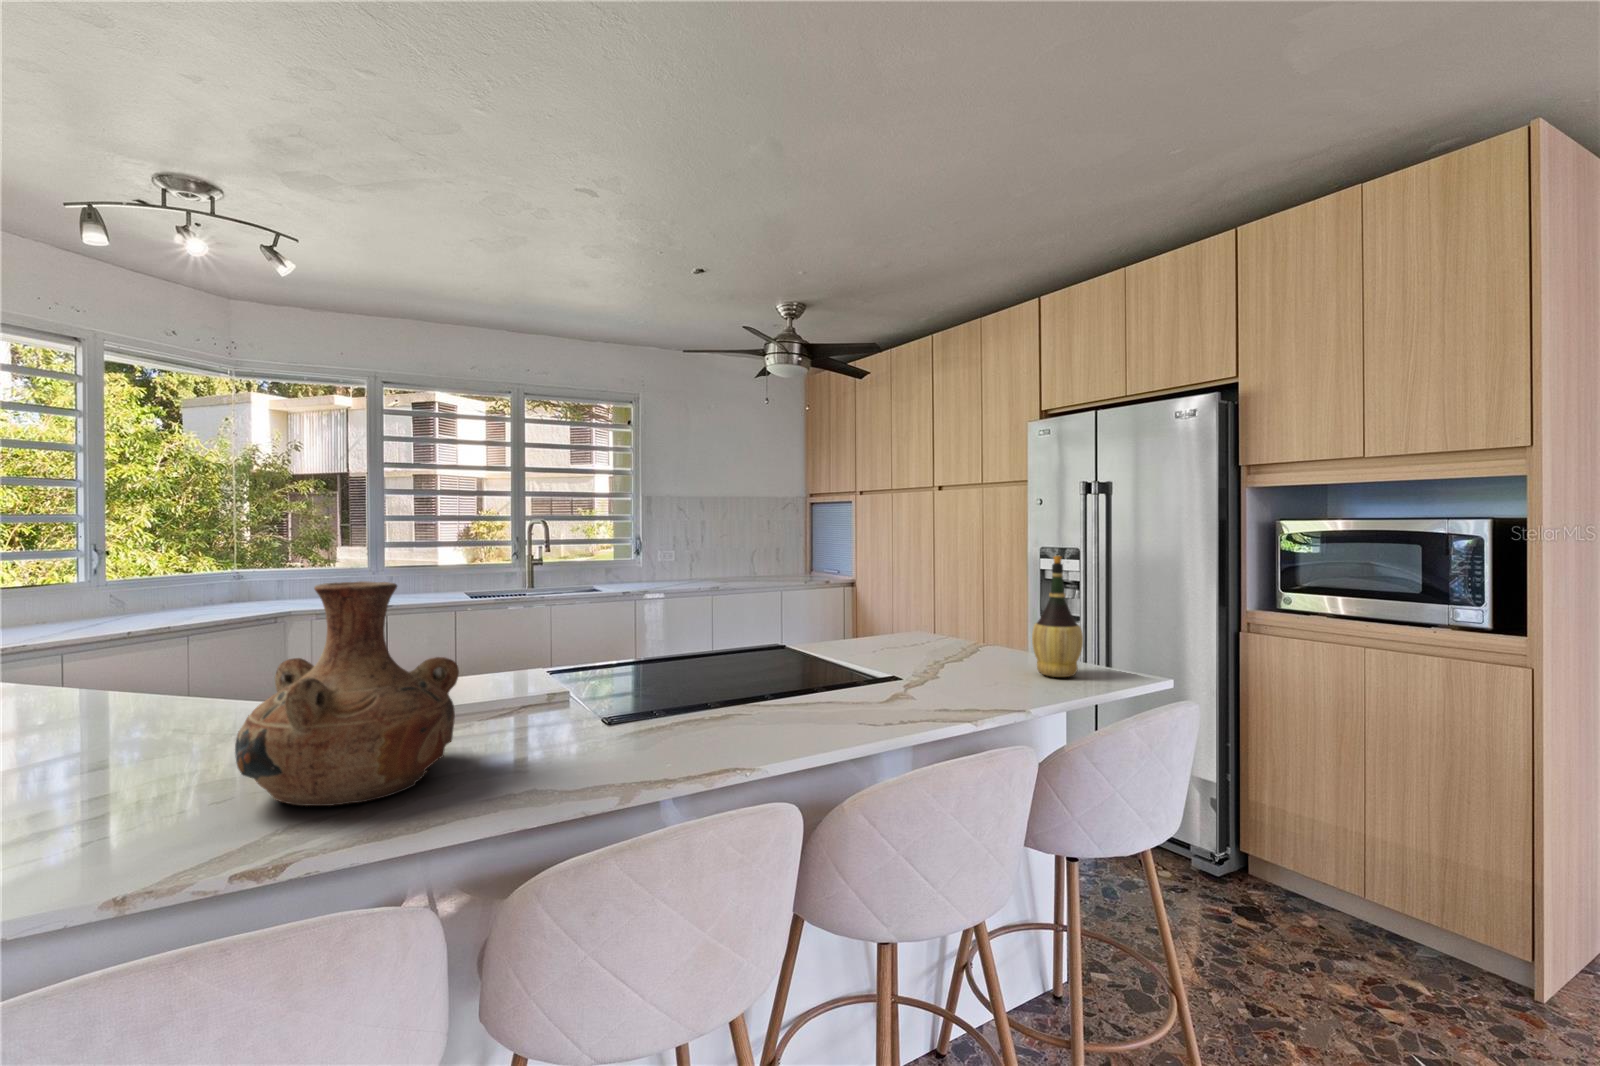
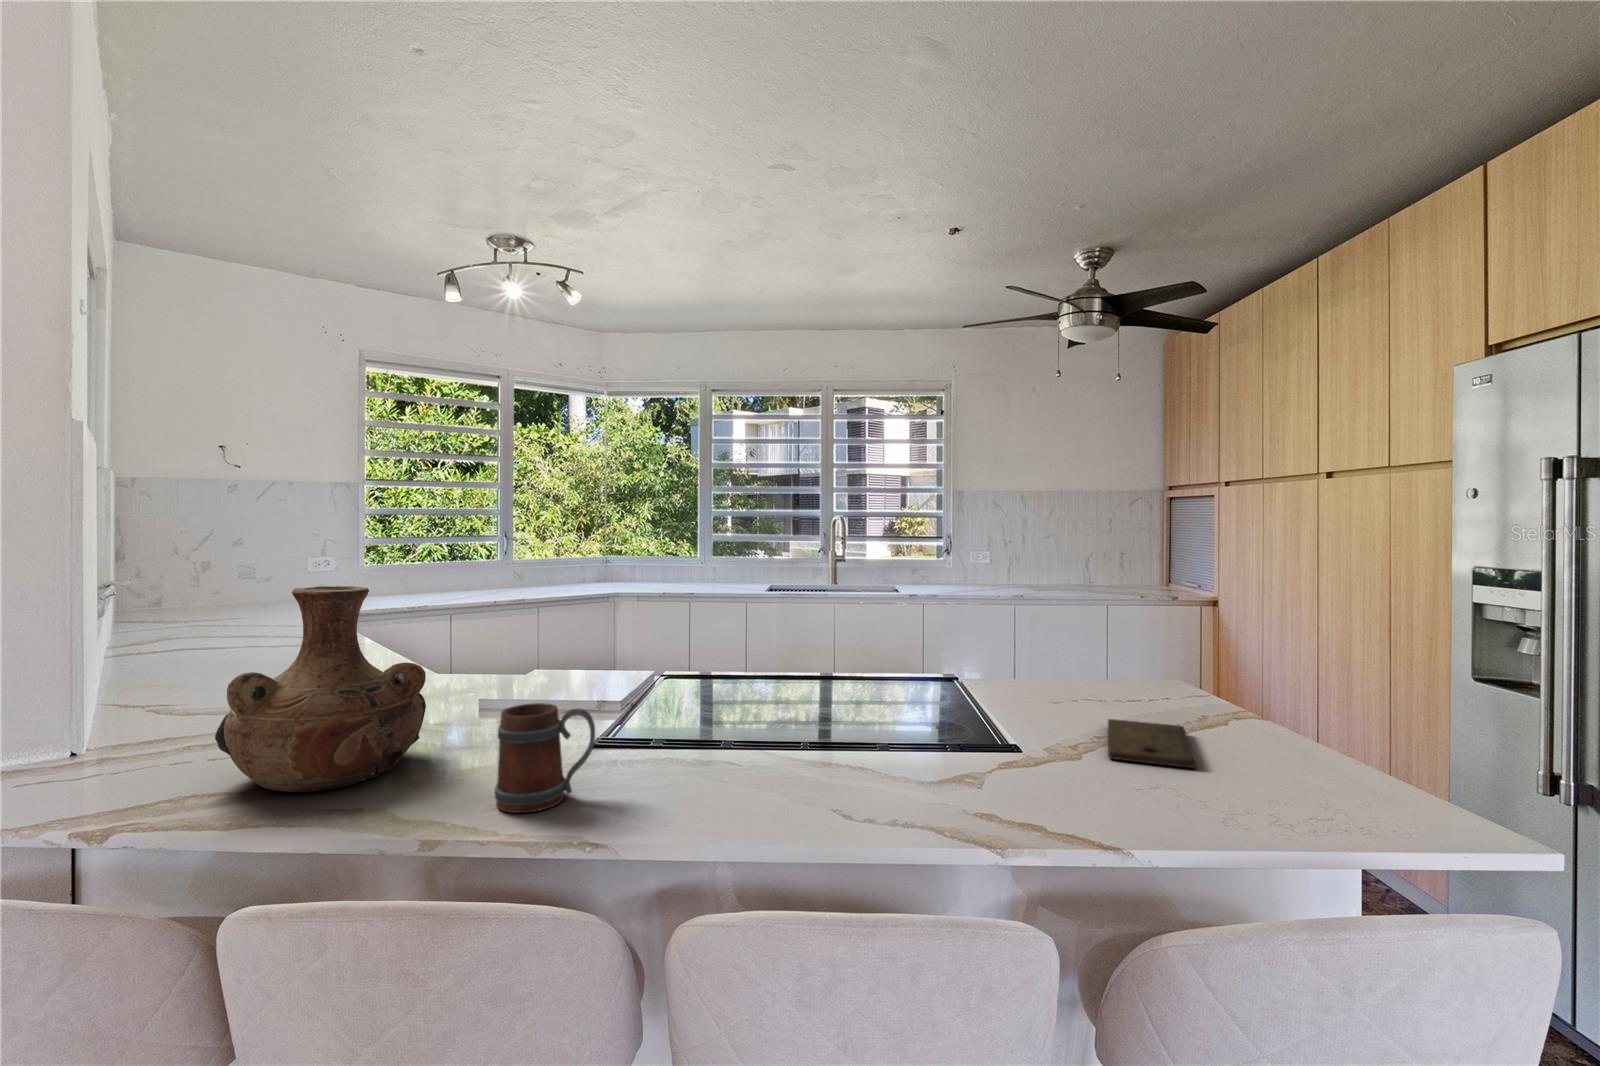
wine bottle: present [1032,556,1083,677] -> none [1238,593,1334,799]
cutting board: none [926,651,1004,674] -> present [1108,719,1196,768]
mug: none [592,675,672,771] -> present [495,703,595,813]

